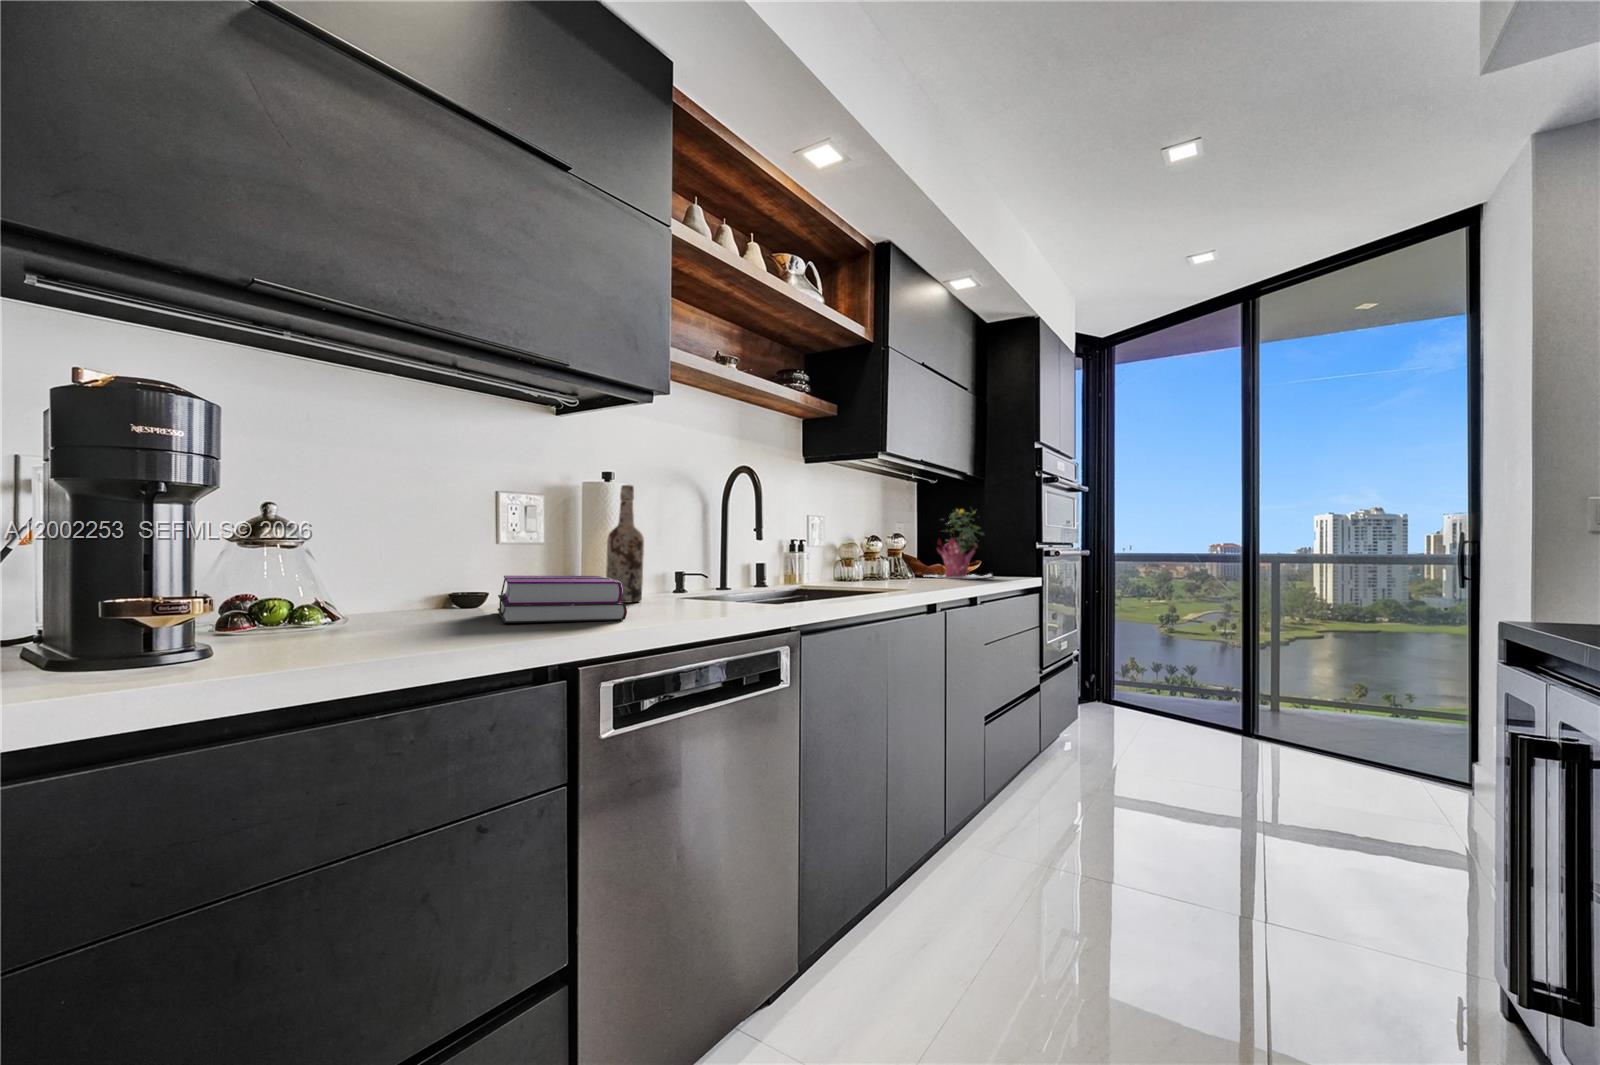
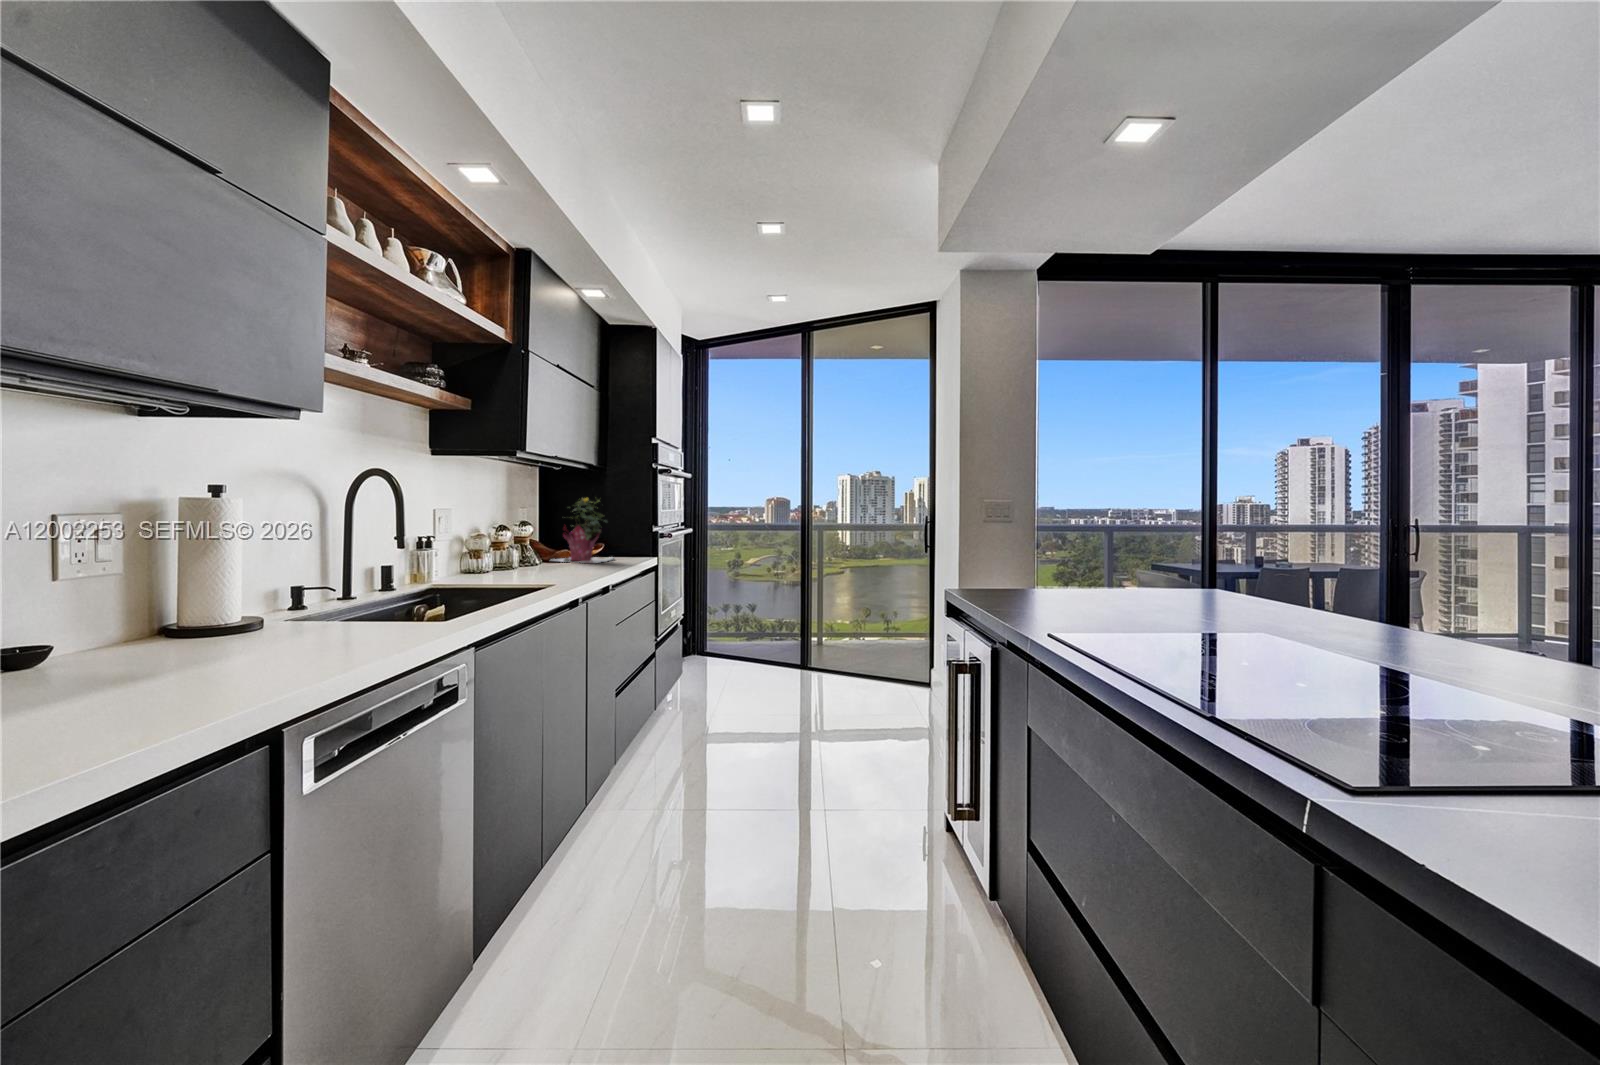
wine bottle: present [606,485,644,603] -> none [221,503,271,634]
hardback book: present [498,575,627,623] -> none [86,614,293,691]

